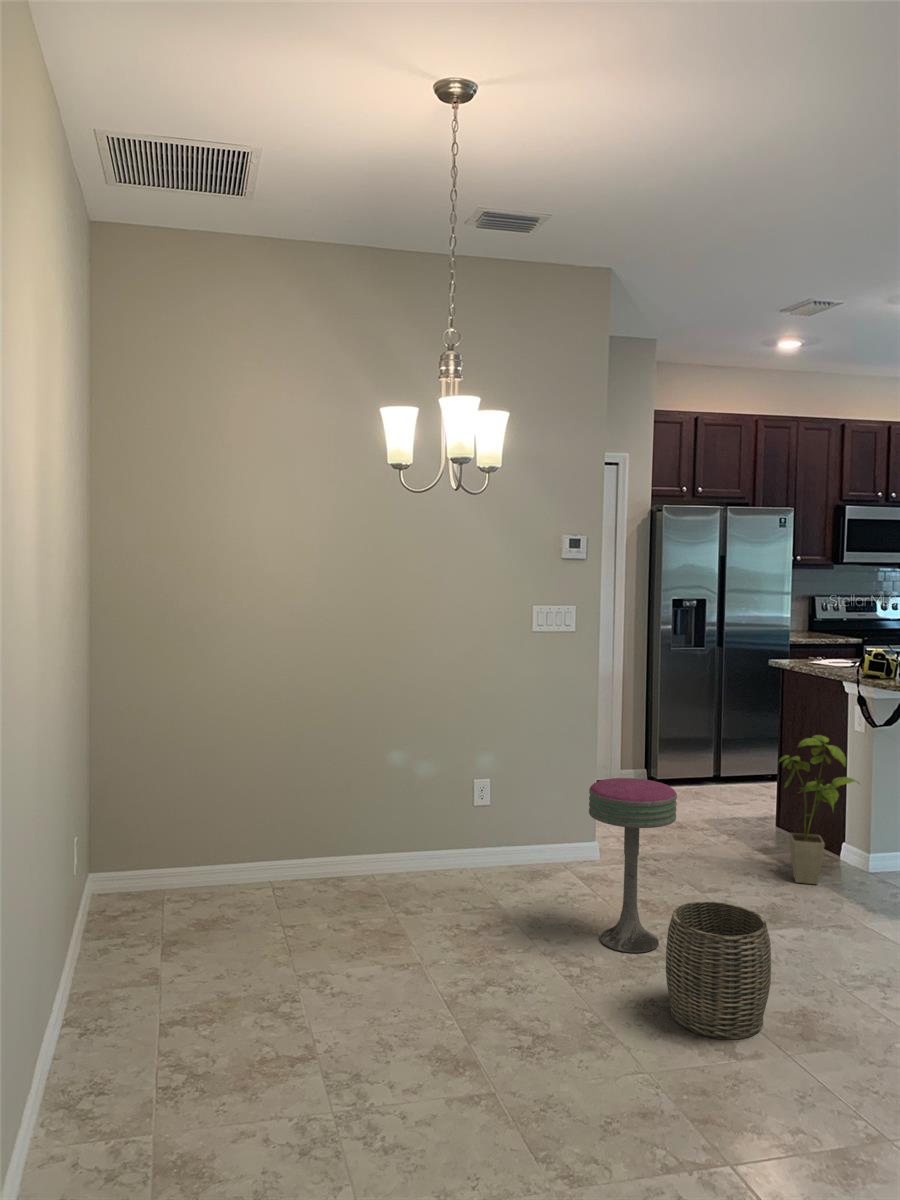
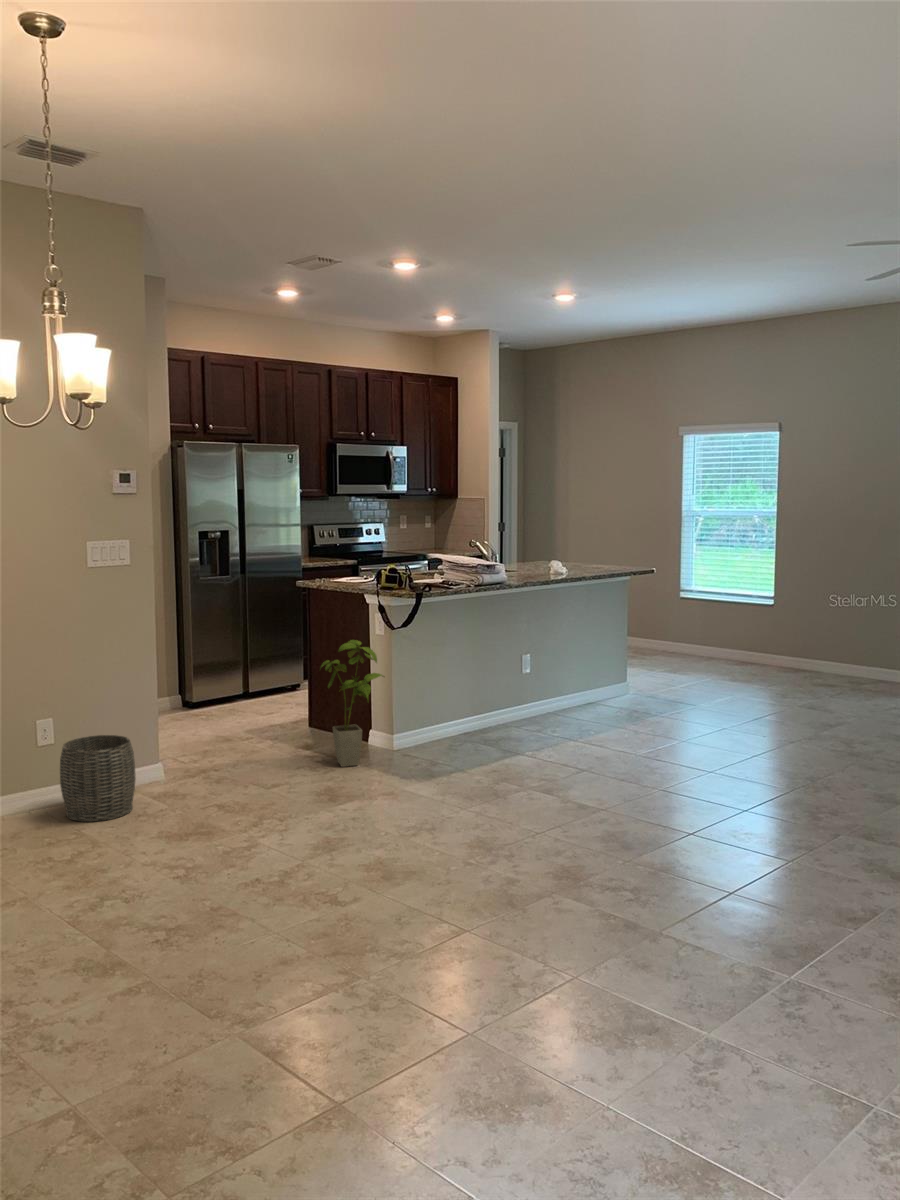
bar stool: present [589,778,677,953] -> none [178,692,258,846]
woven basket: present [666,902,771,1039] -> present [60,735,136,822]

